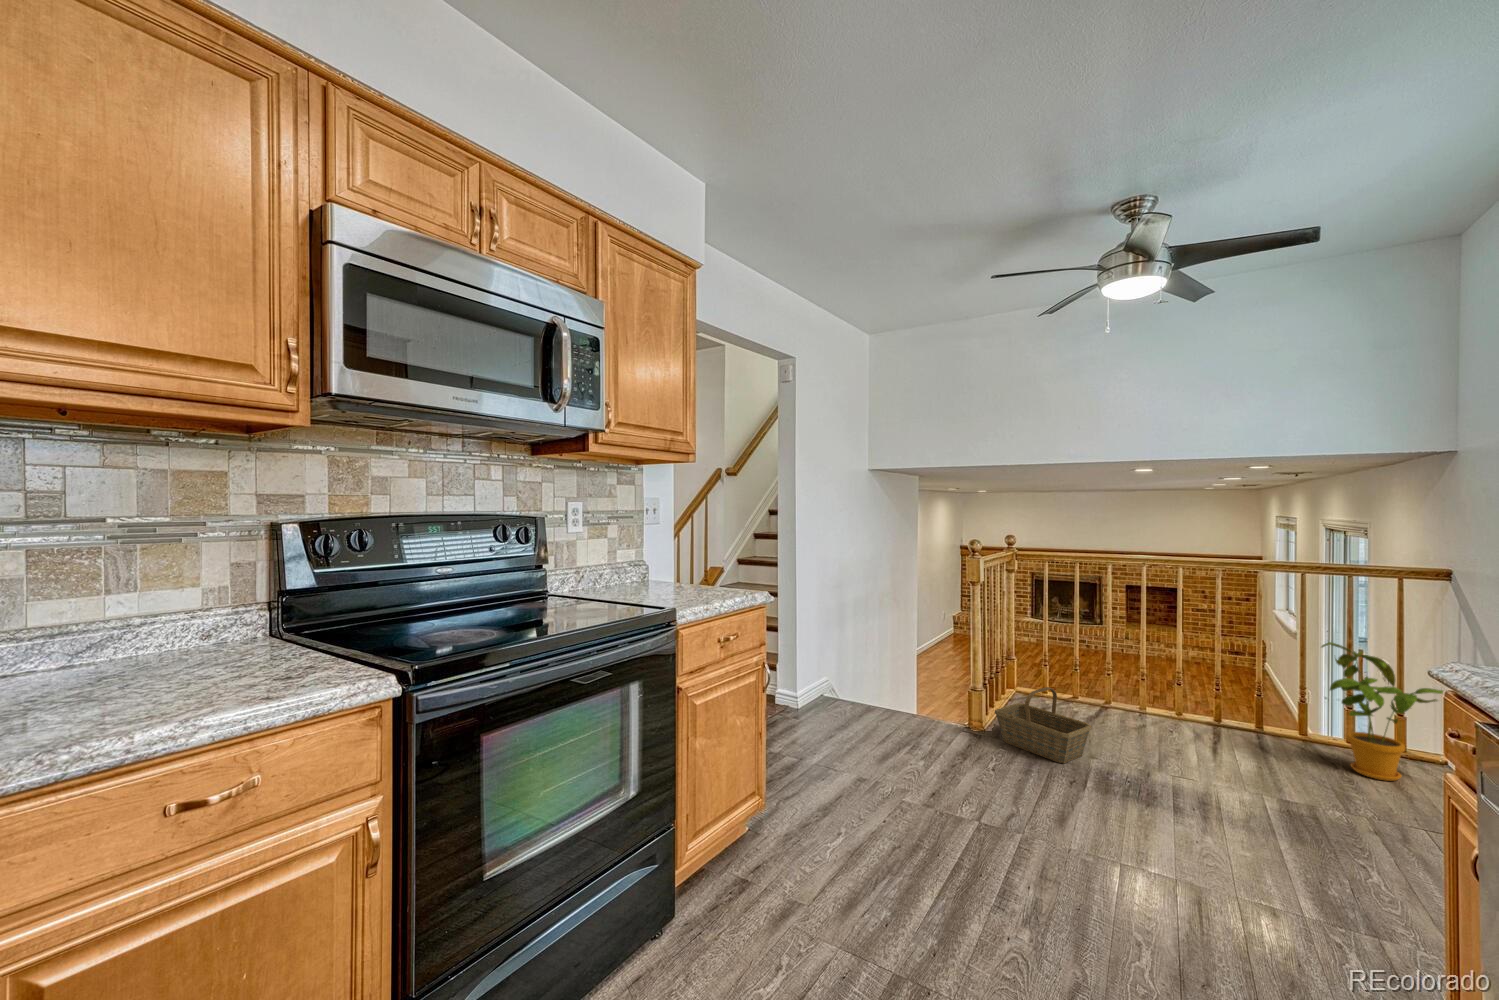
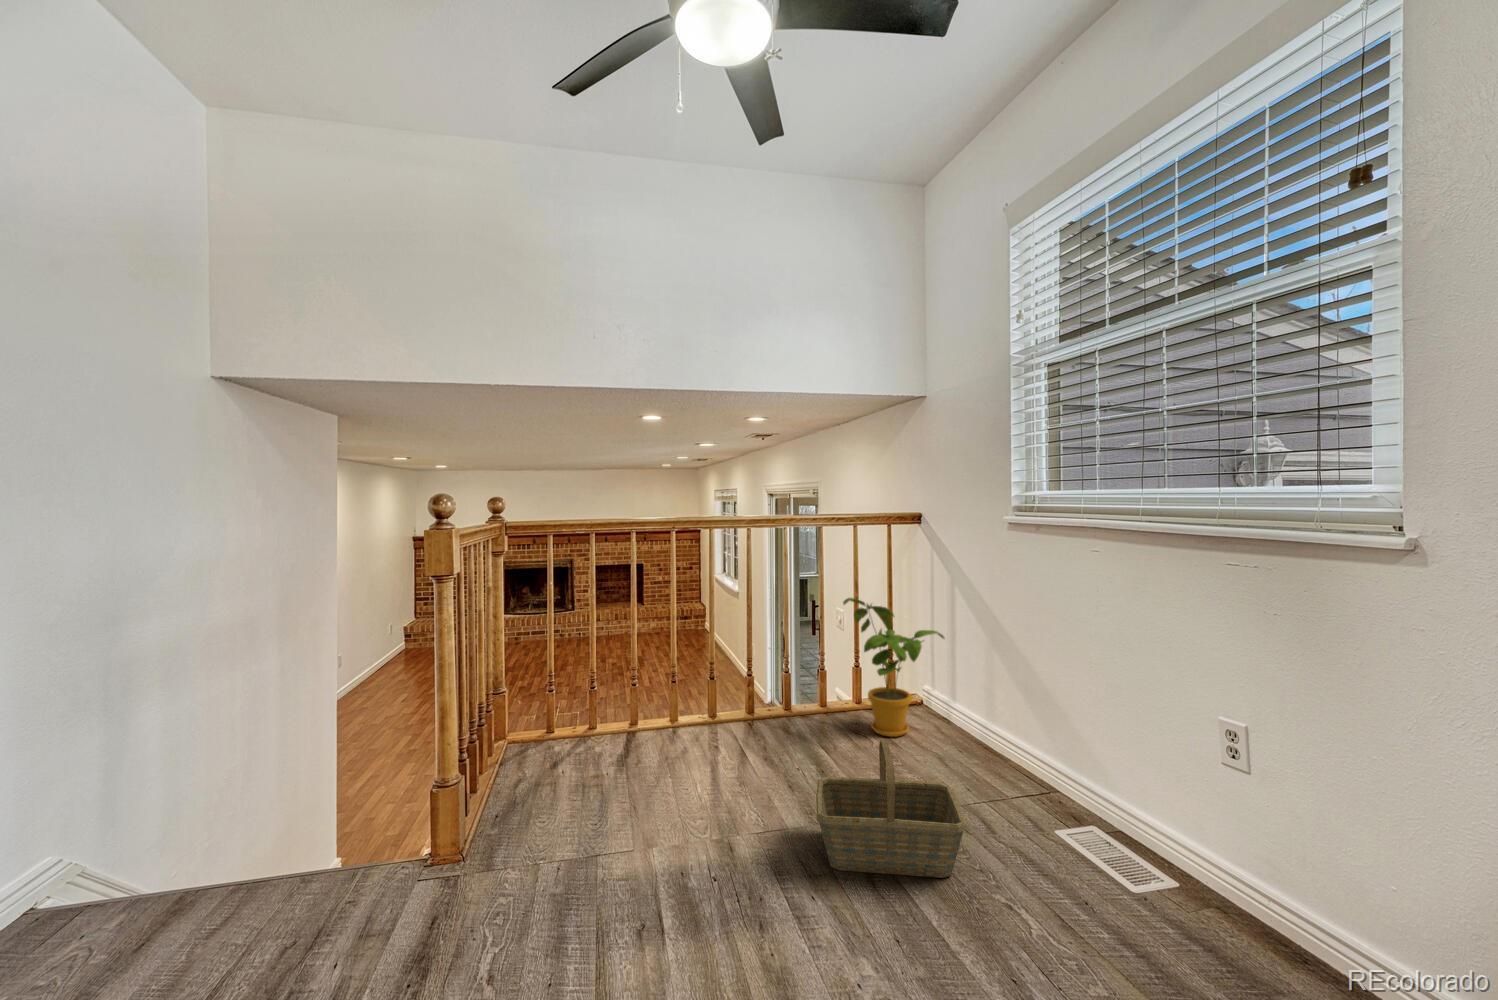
basket: present [995,687,1092,764] -> present [816,740,966,878]

